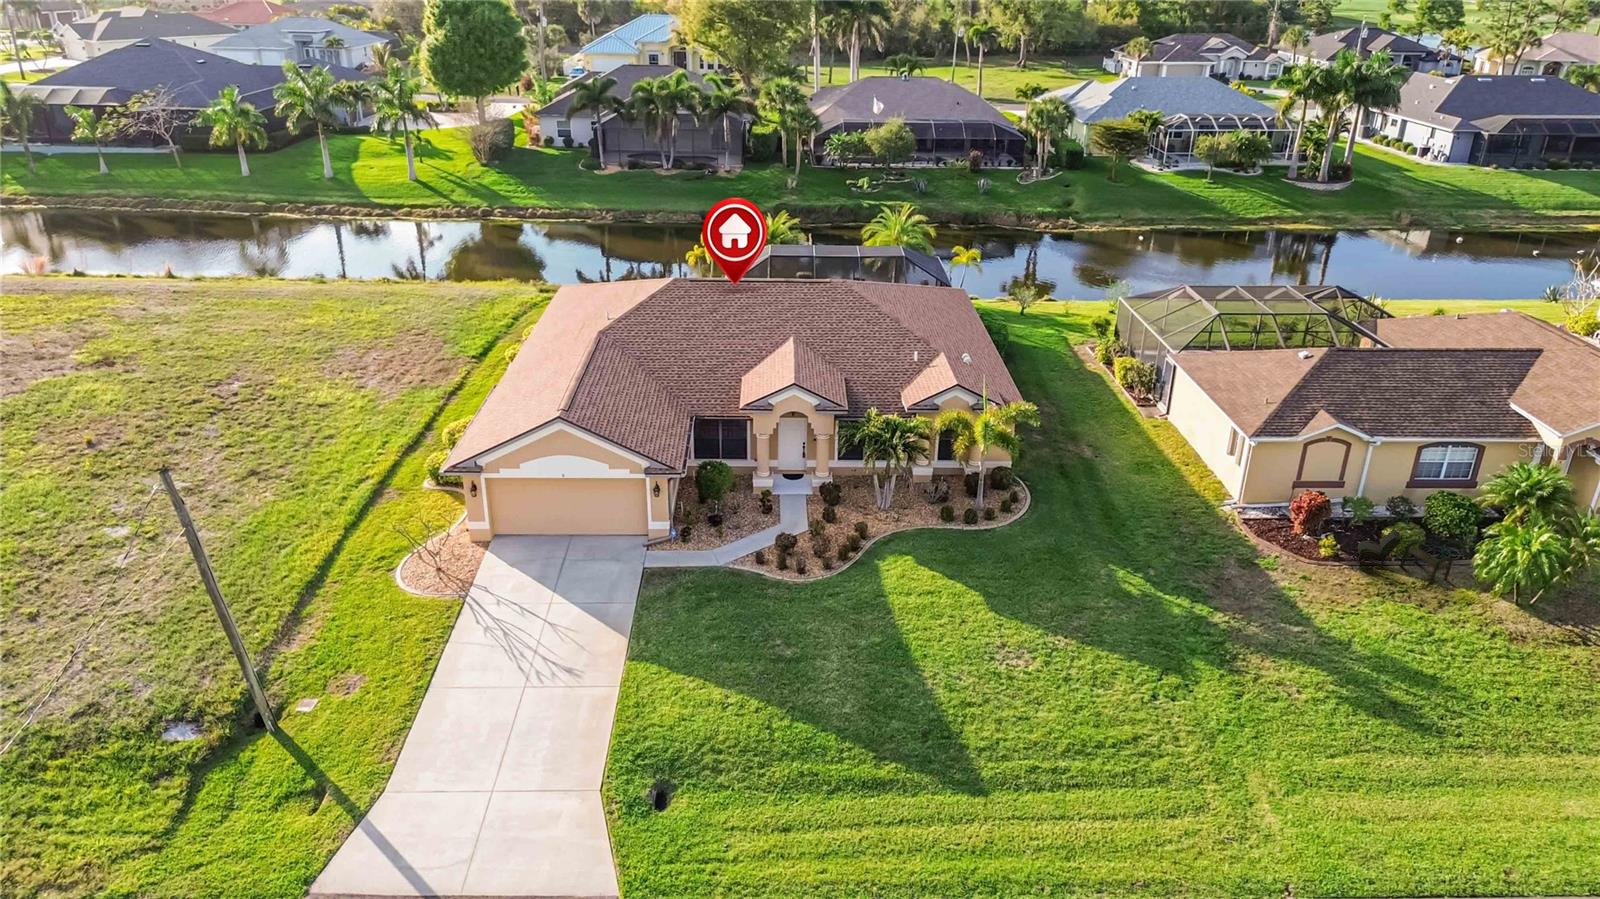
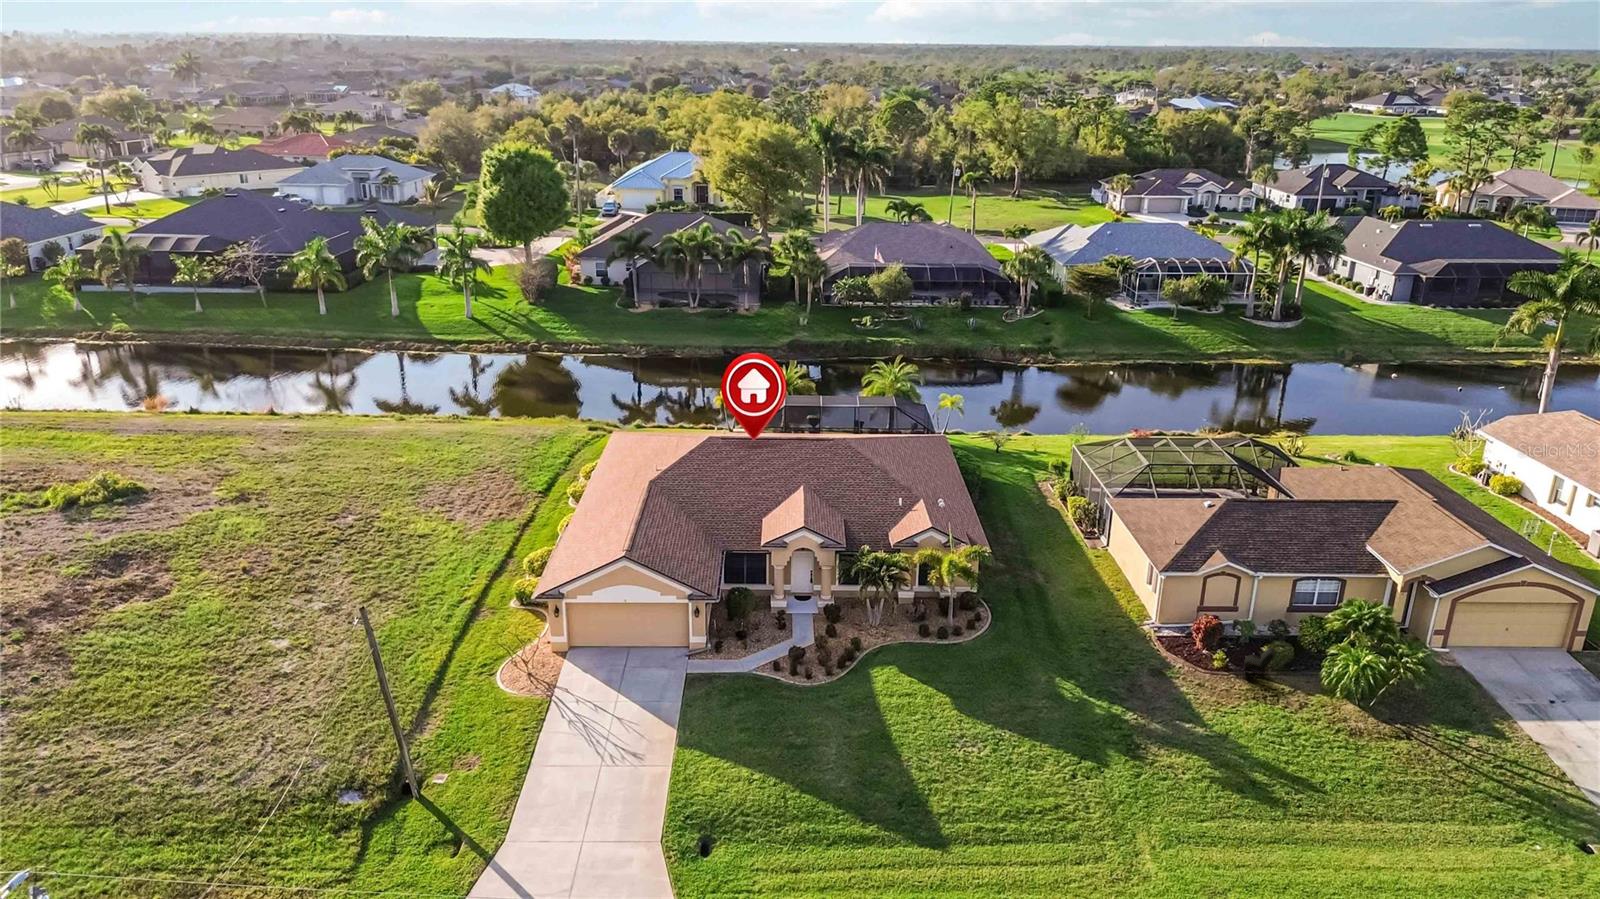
bench: present [1400,542,1452,584] -> none [1276,655,1314,690]

